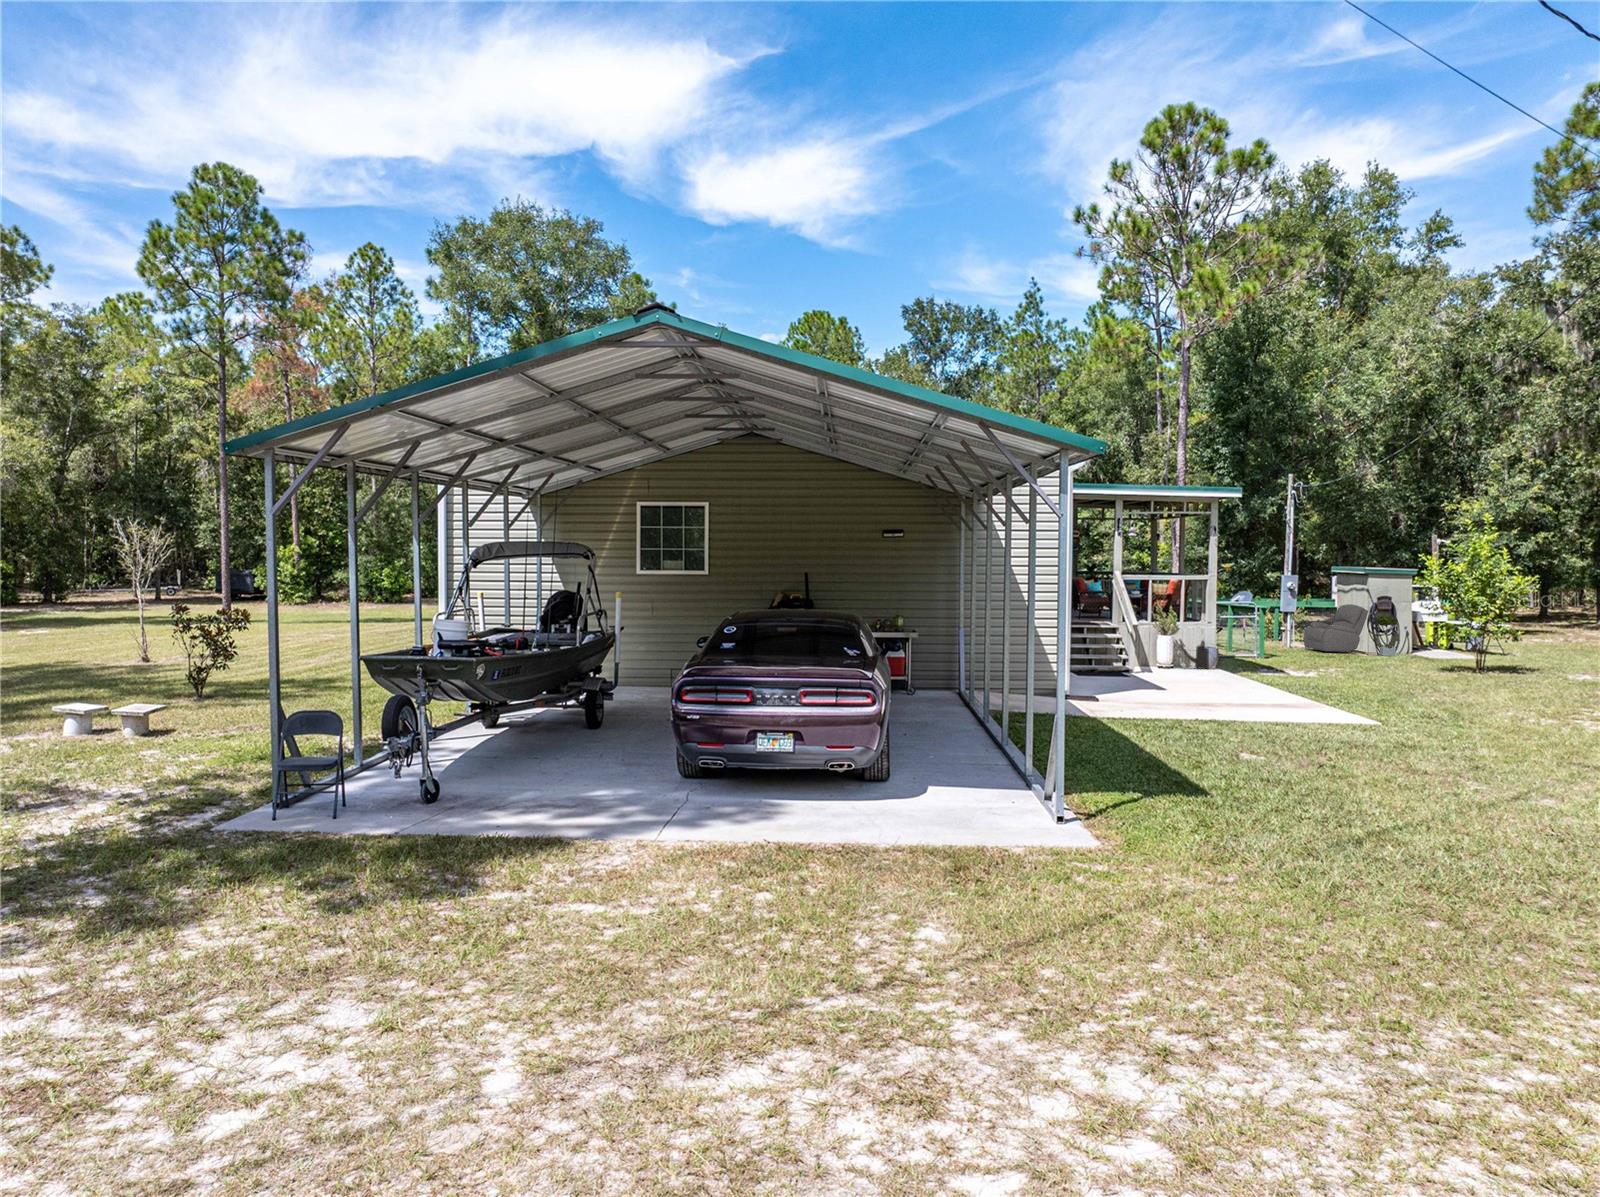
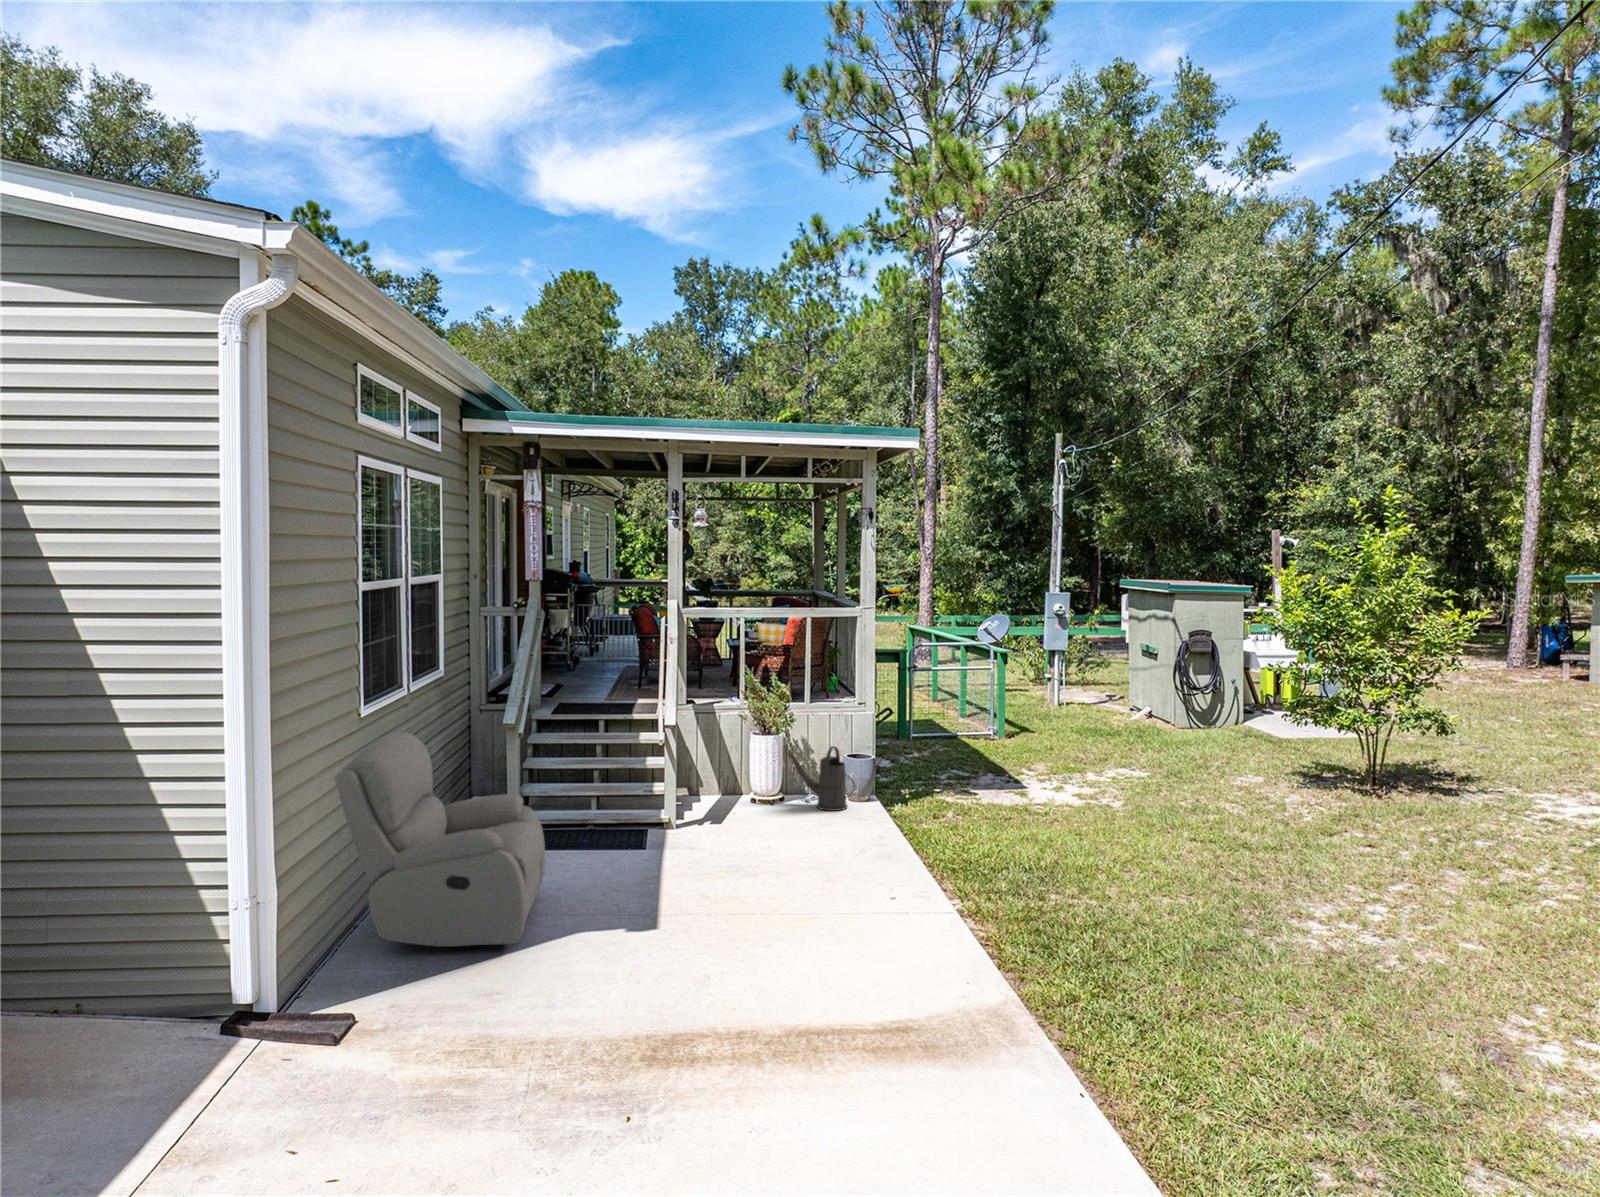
chair: present [1304,604,1368,652] -> present [335,732,545,947]
potted tree: present [1376,615,1397,656] -> none [1187,661,1221,734]

